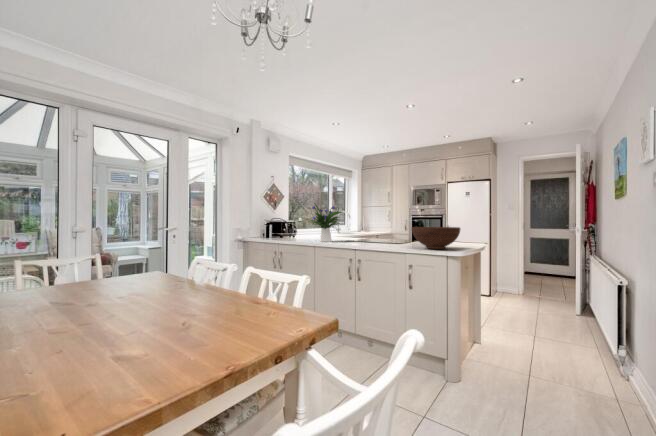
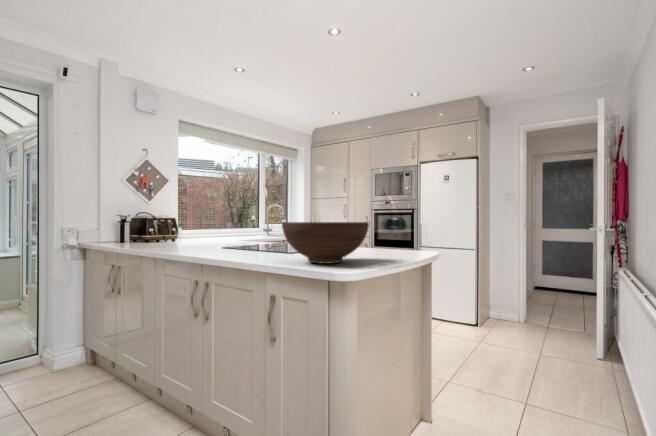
flower arrangement: present [311,203,342,242] -> none [156,184,221,249]

